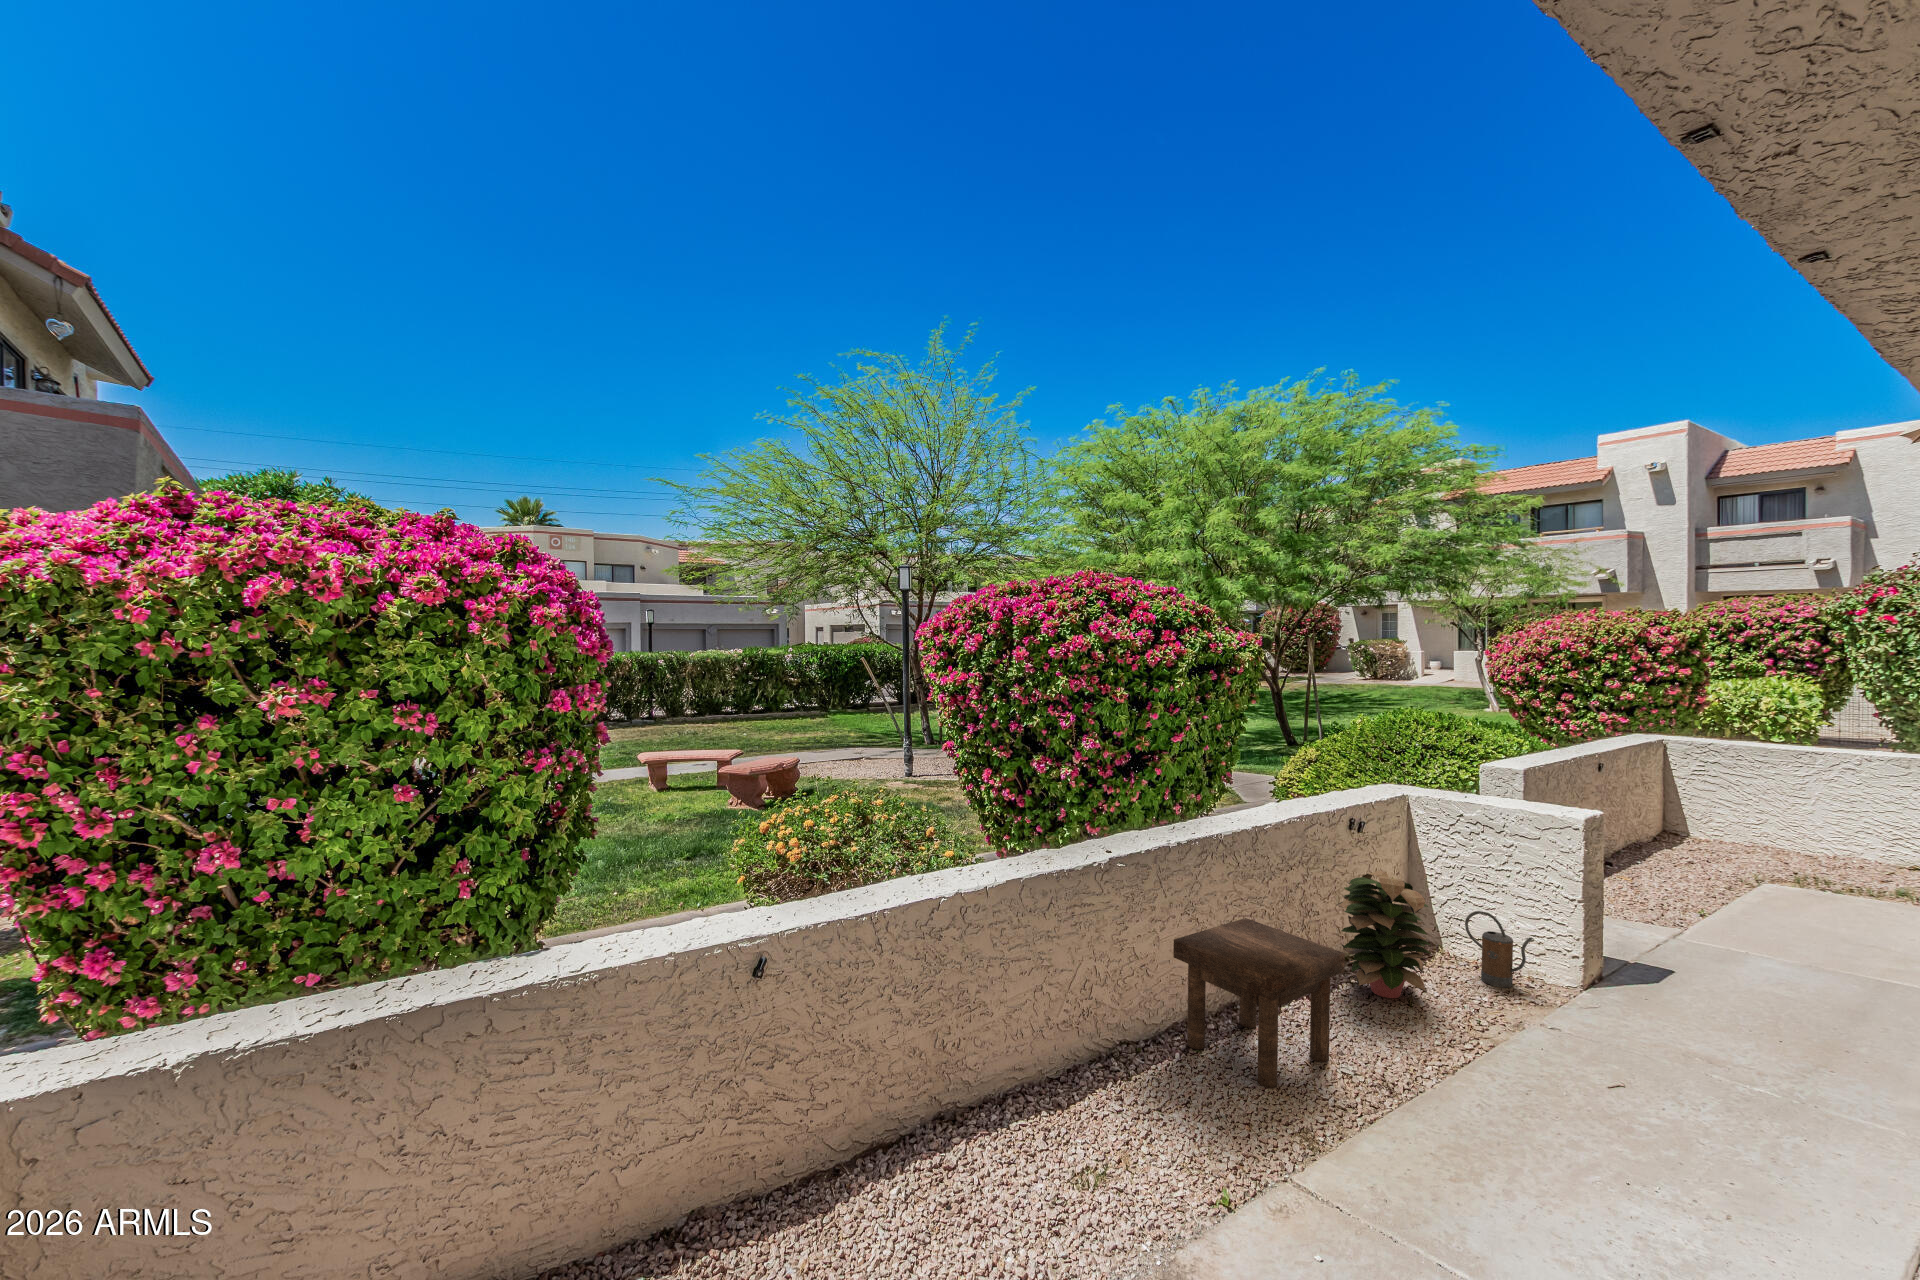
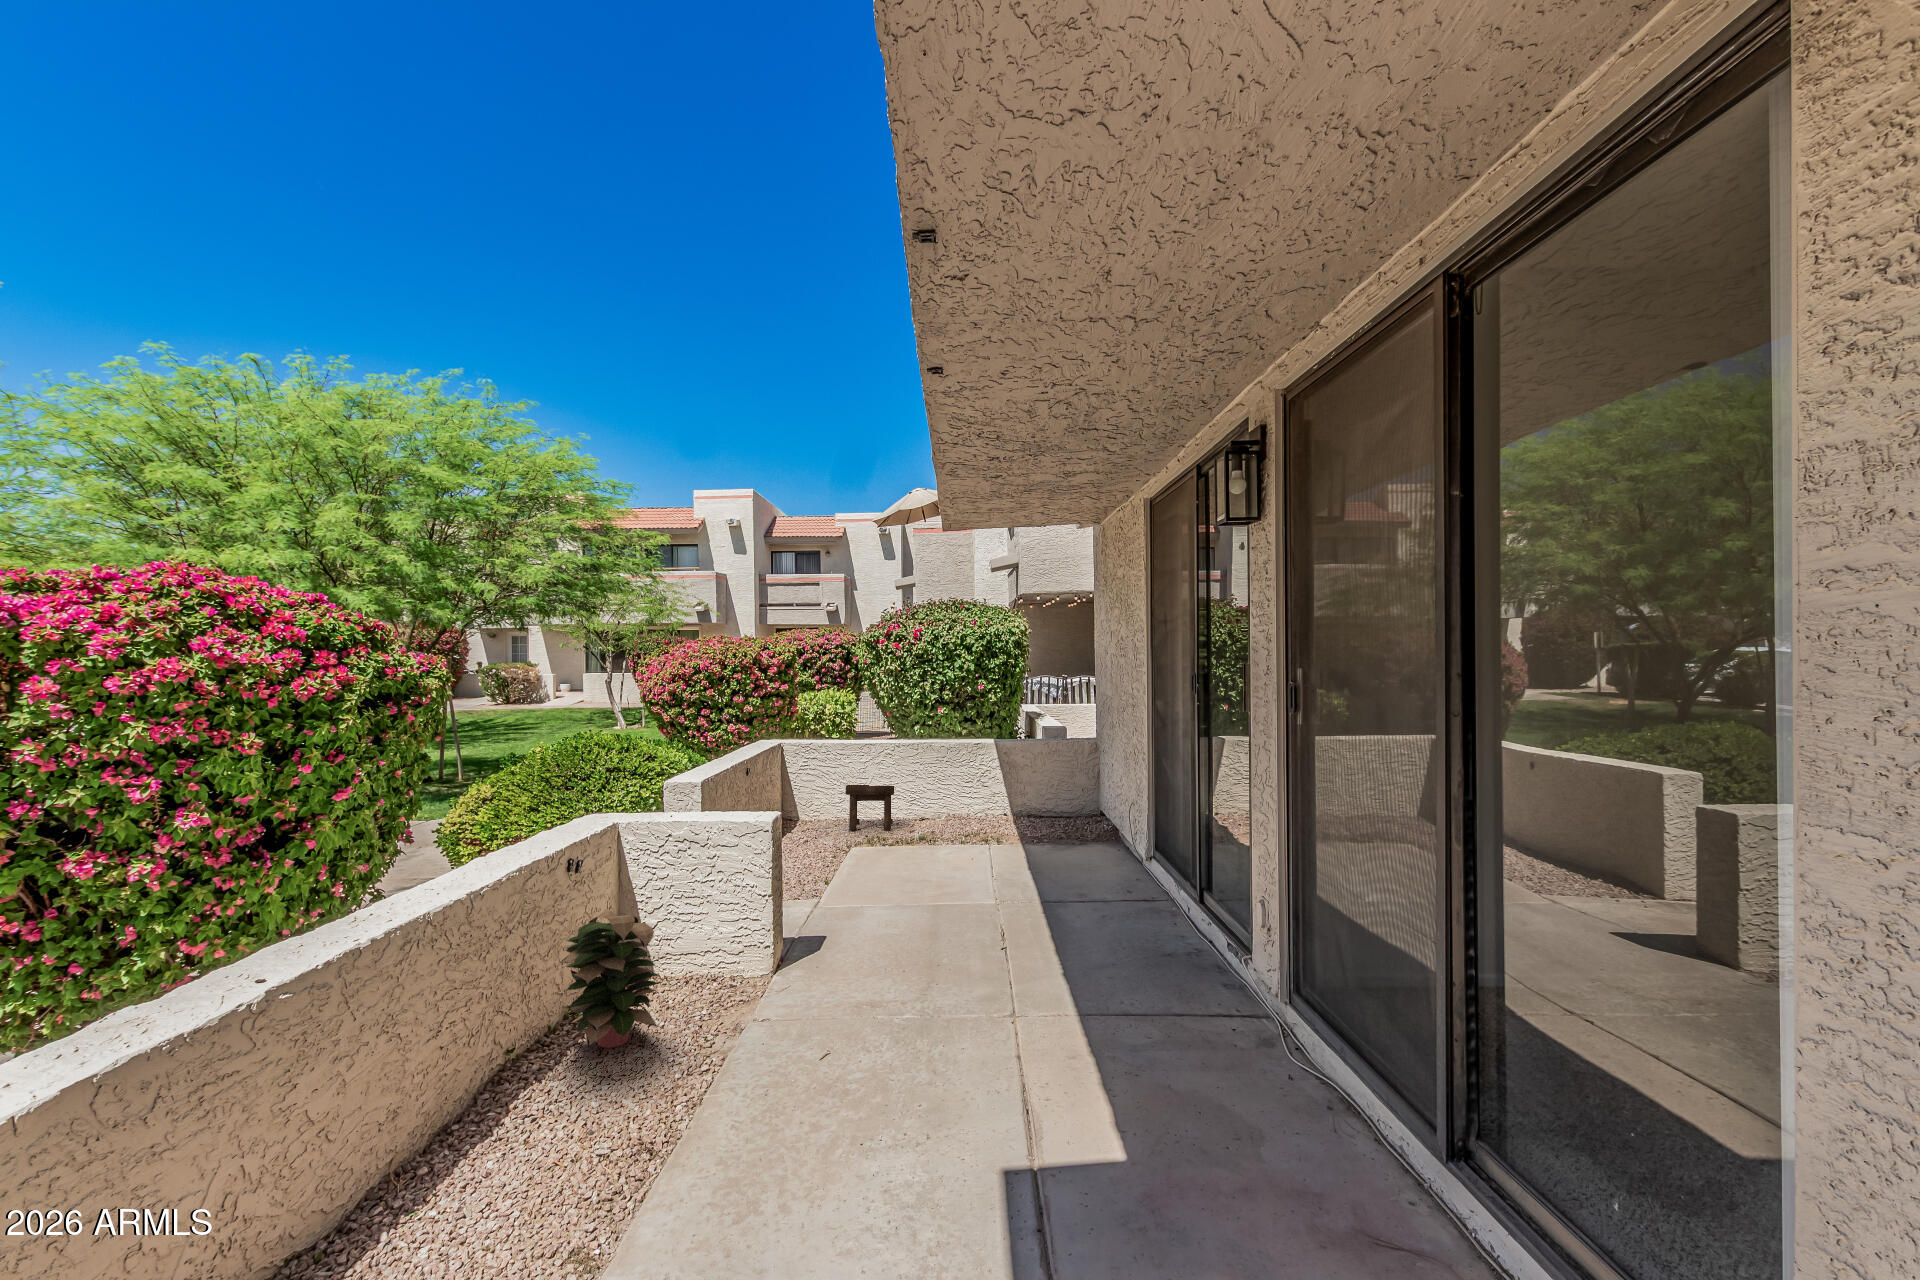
watering can: present [1465,911,1533,987] -> none [678,926,737,996]
stool: present [1173,918,1345,1089] -> present [846,785,894,831]

